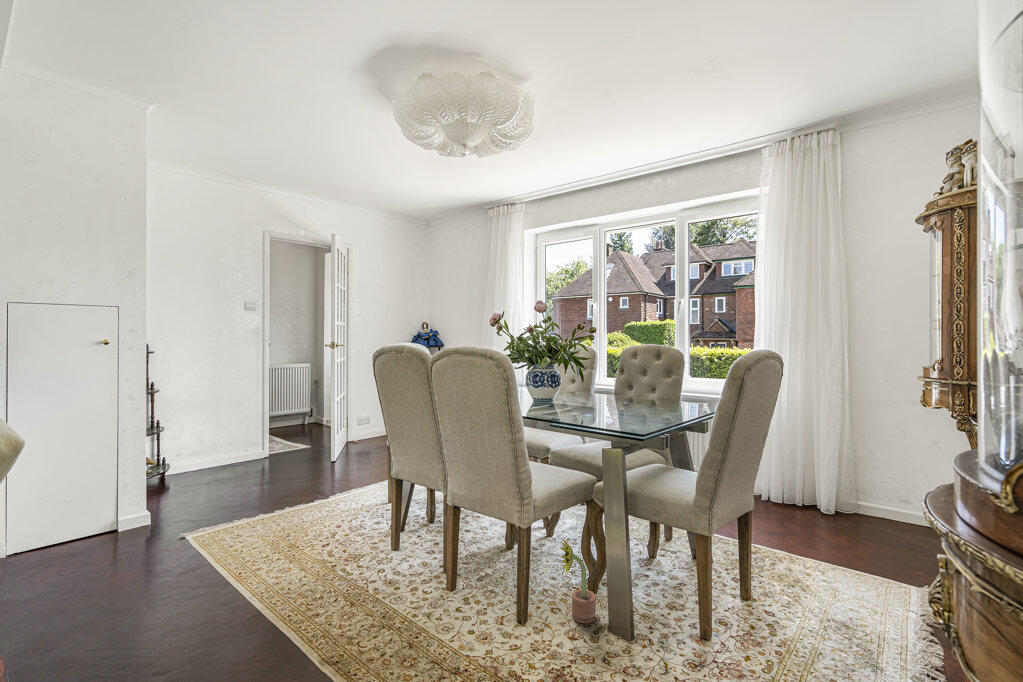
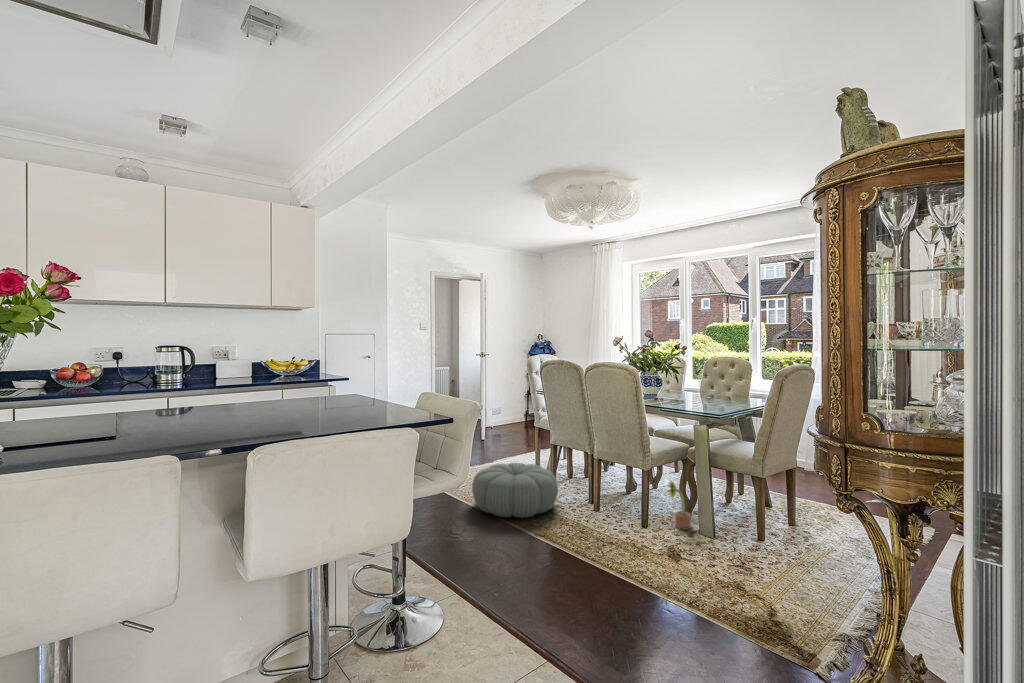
pouf: none [237,510,392,617] -> present [472,463,558,518]

